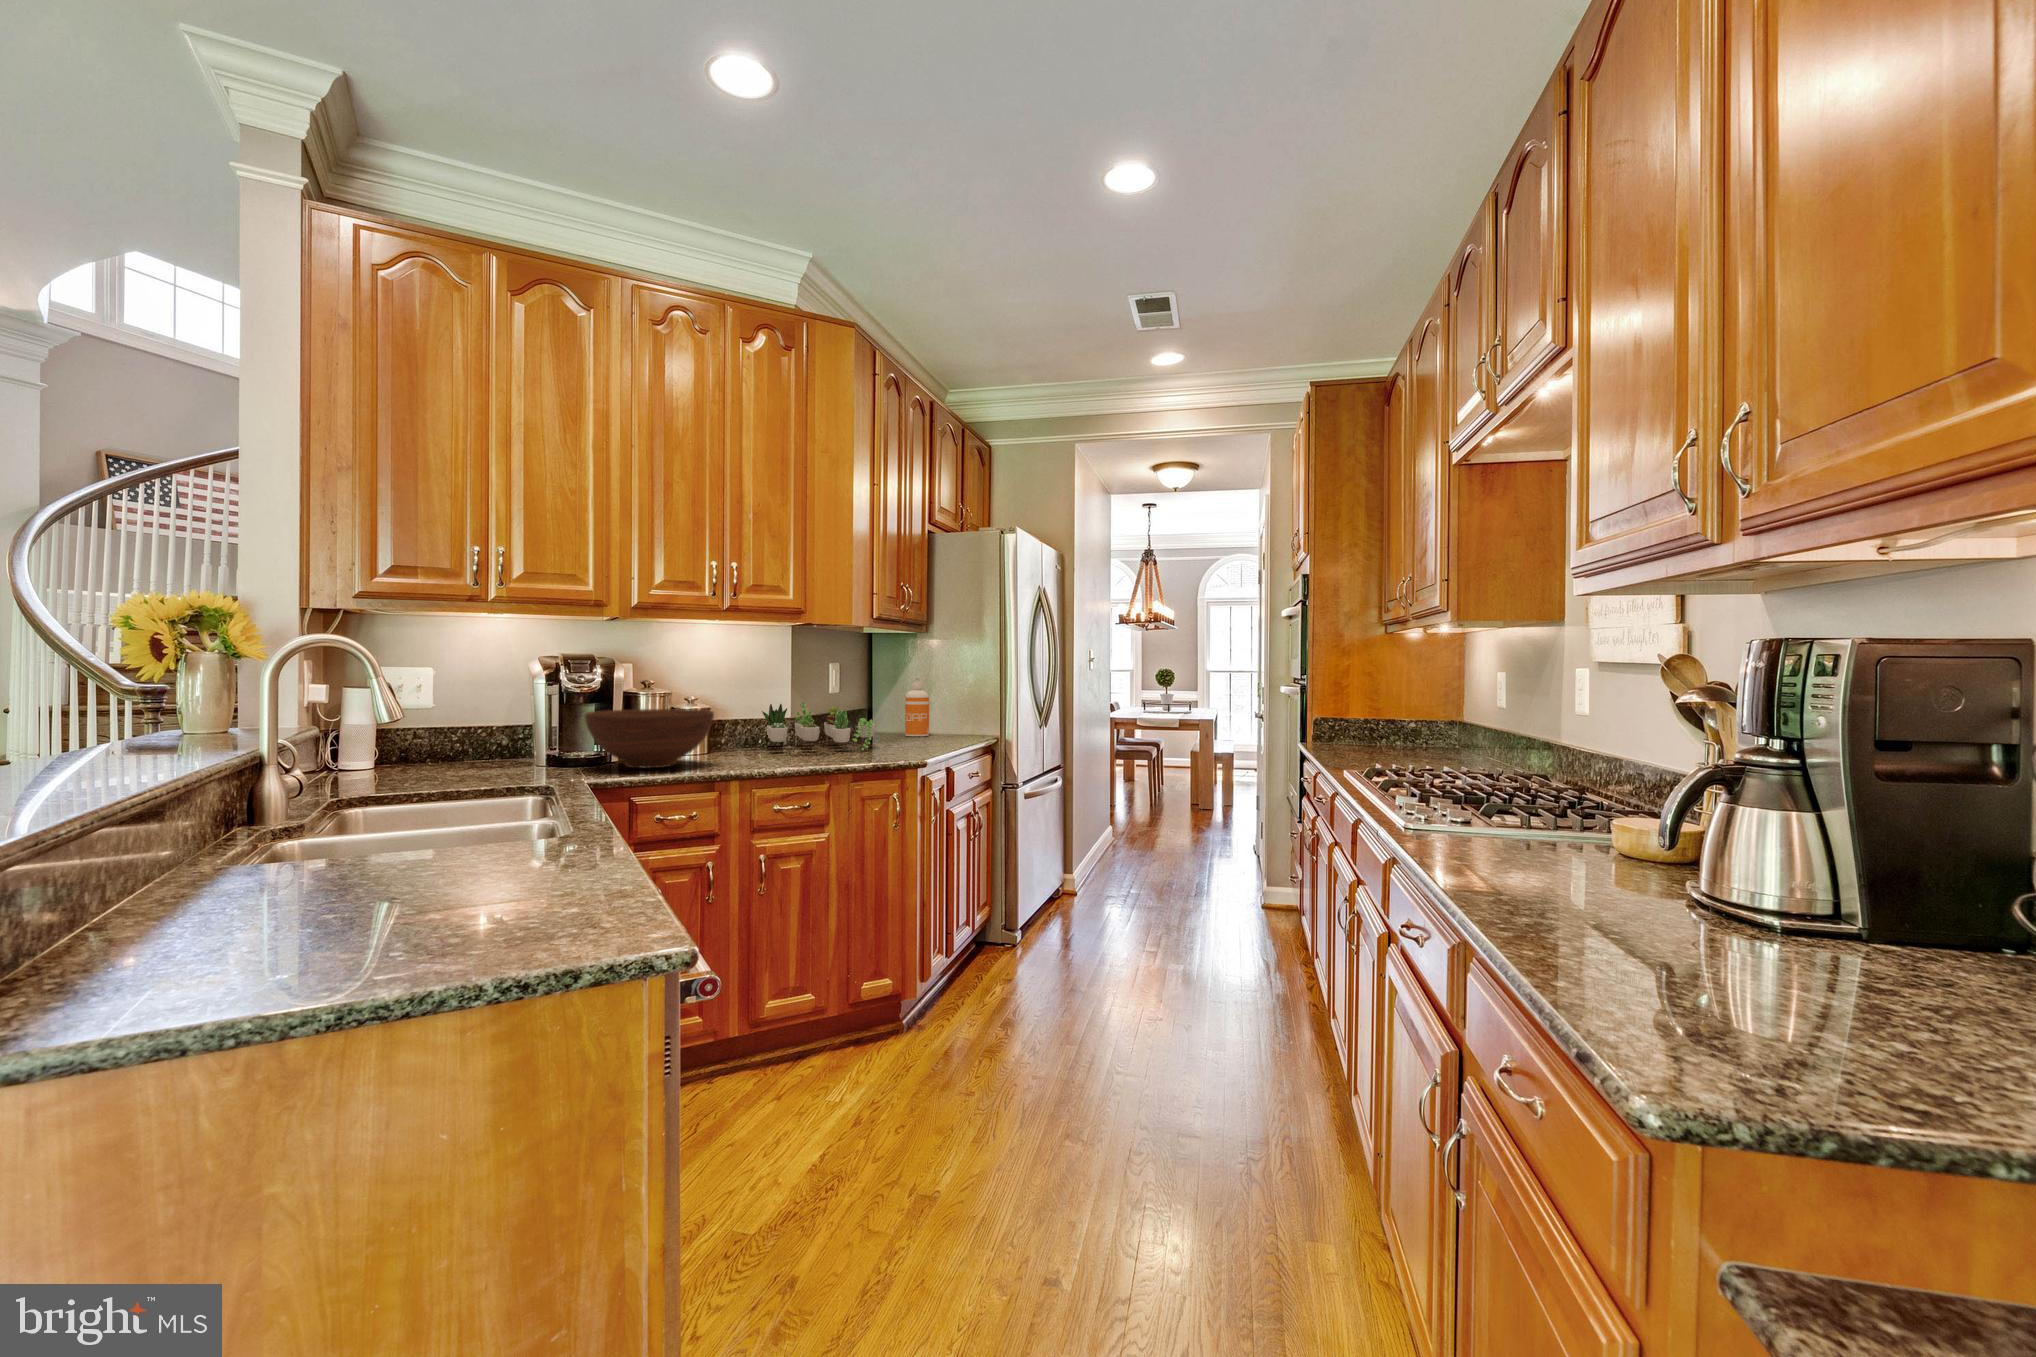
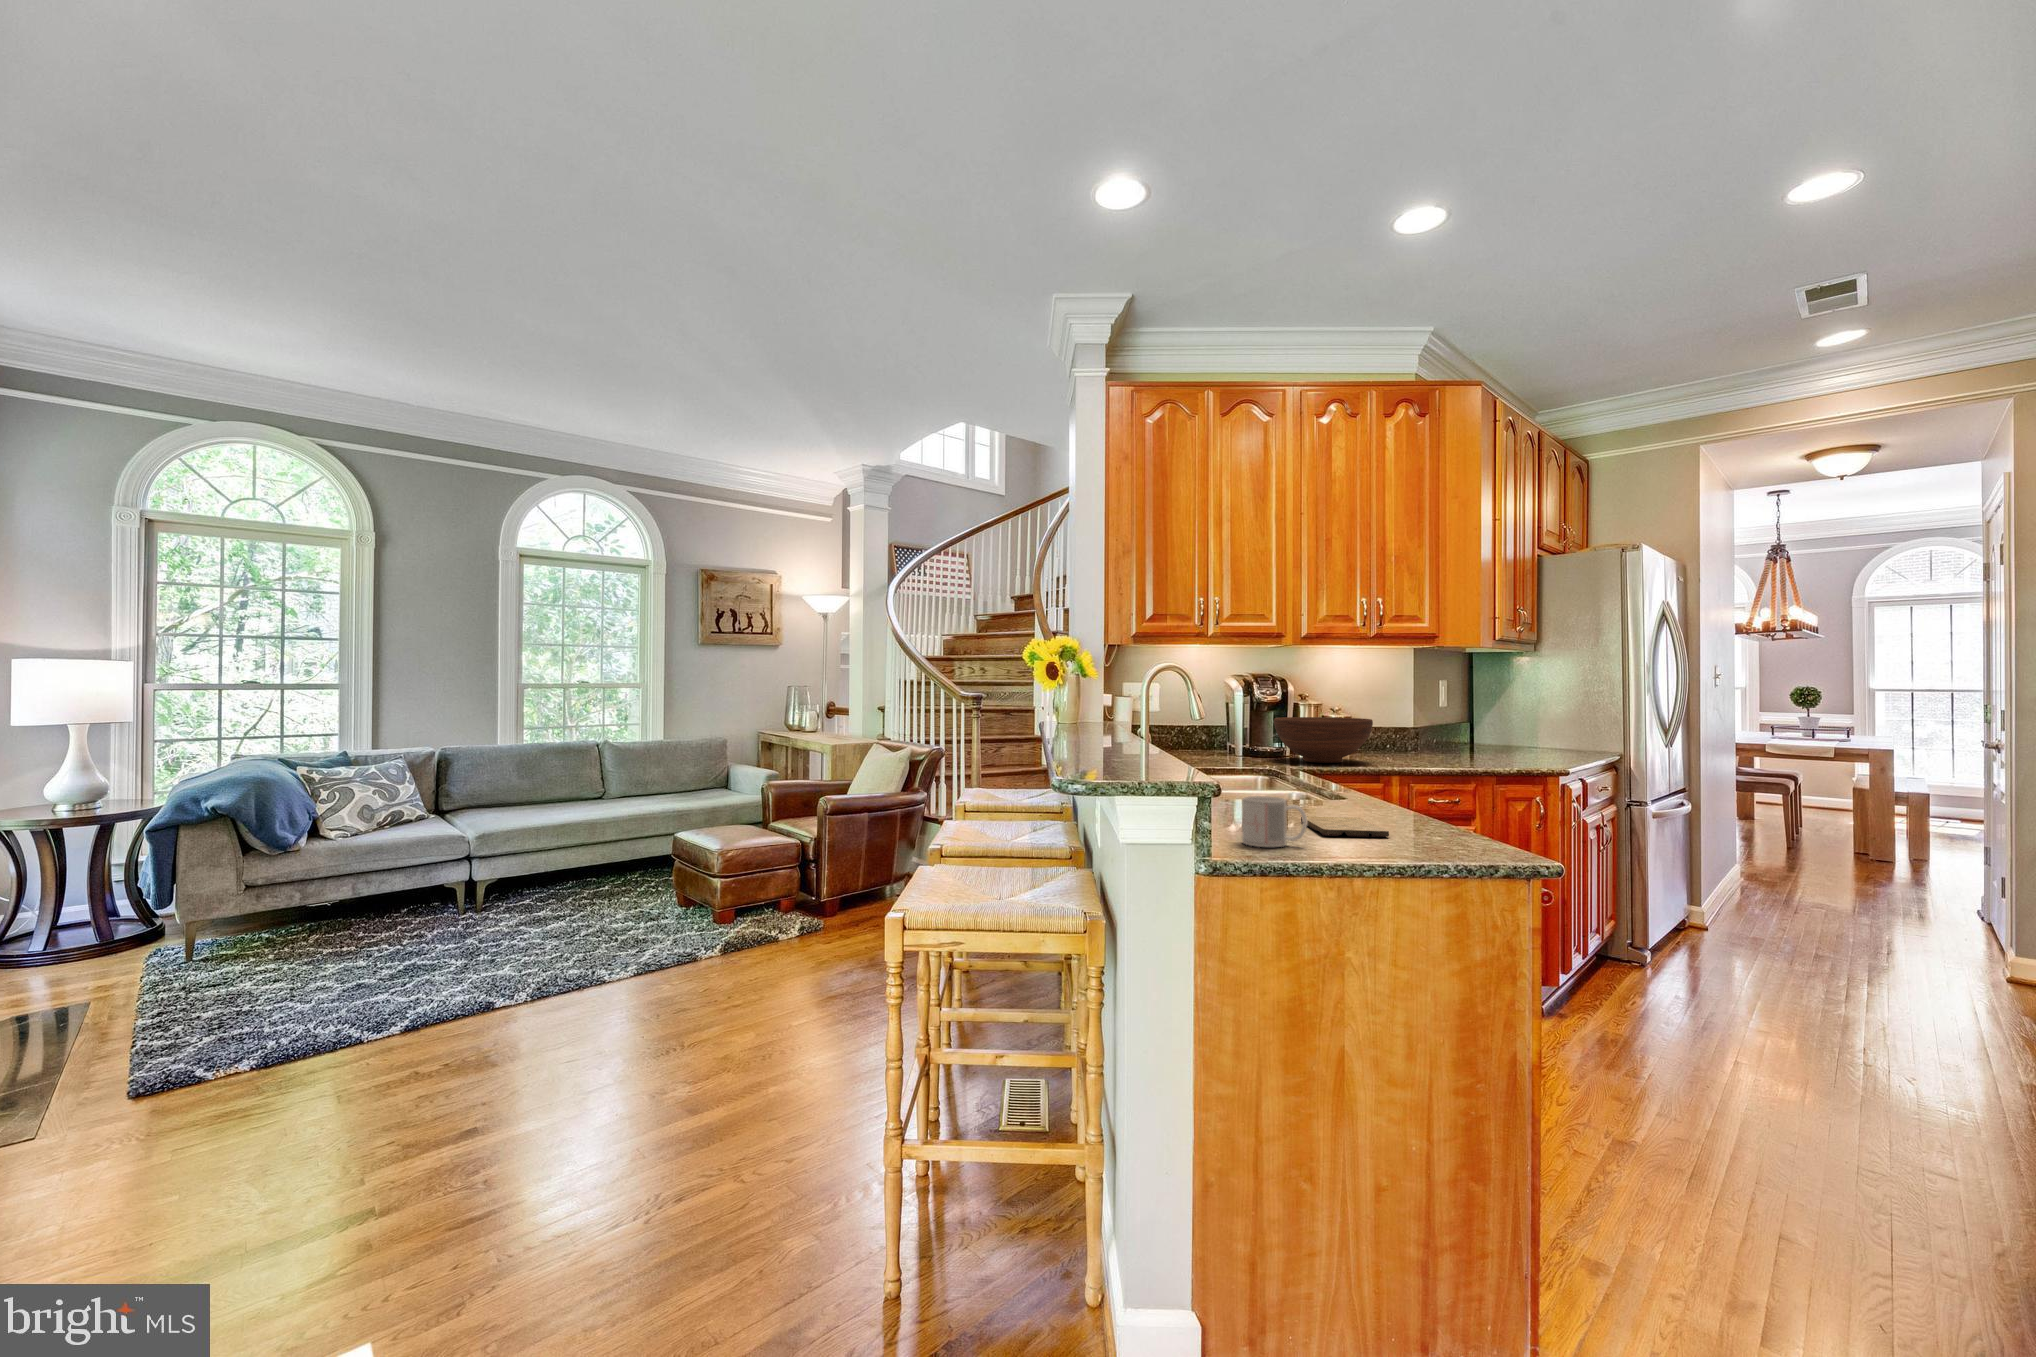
soap dispenser: present [905,676,929,736] -> none [1517,693,1543,749]
succulent plant: present [762,702,875,750] -> none [1392,711,1500,758]
cutting board: none [381,878,516,931] -> present [1301,816,1389,837]
mug: none [152,880,296,986] -> present [1242,796,1307,847]

